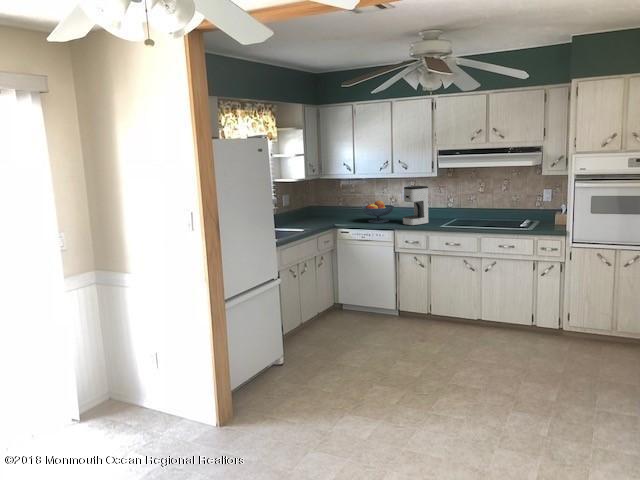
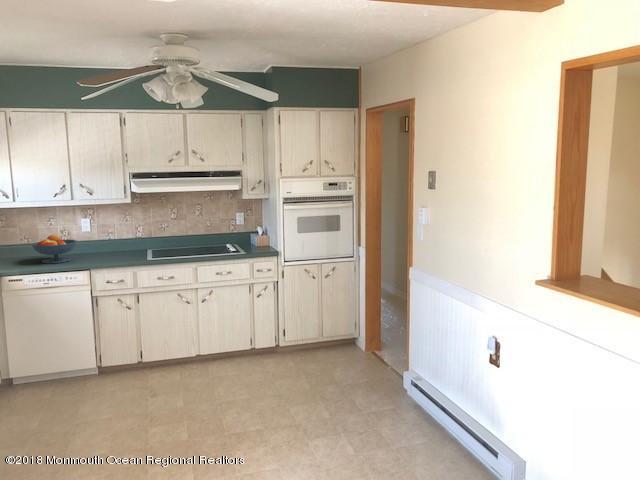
coffee maker: present [403,186,428,226] -> none [94,214,126,262]

